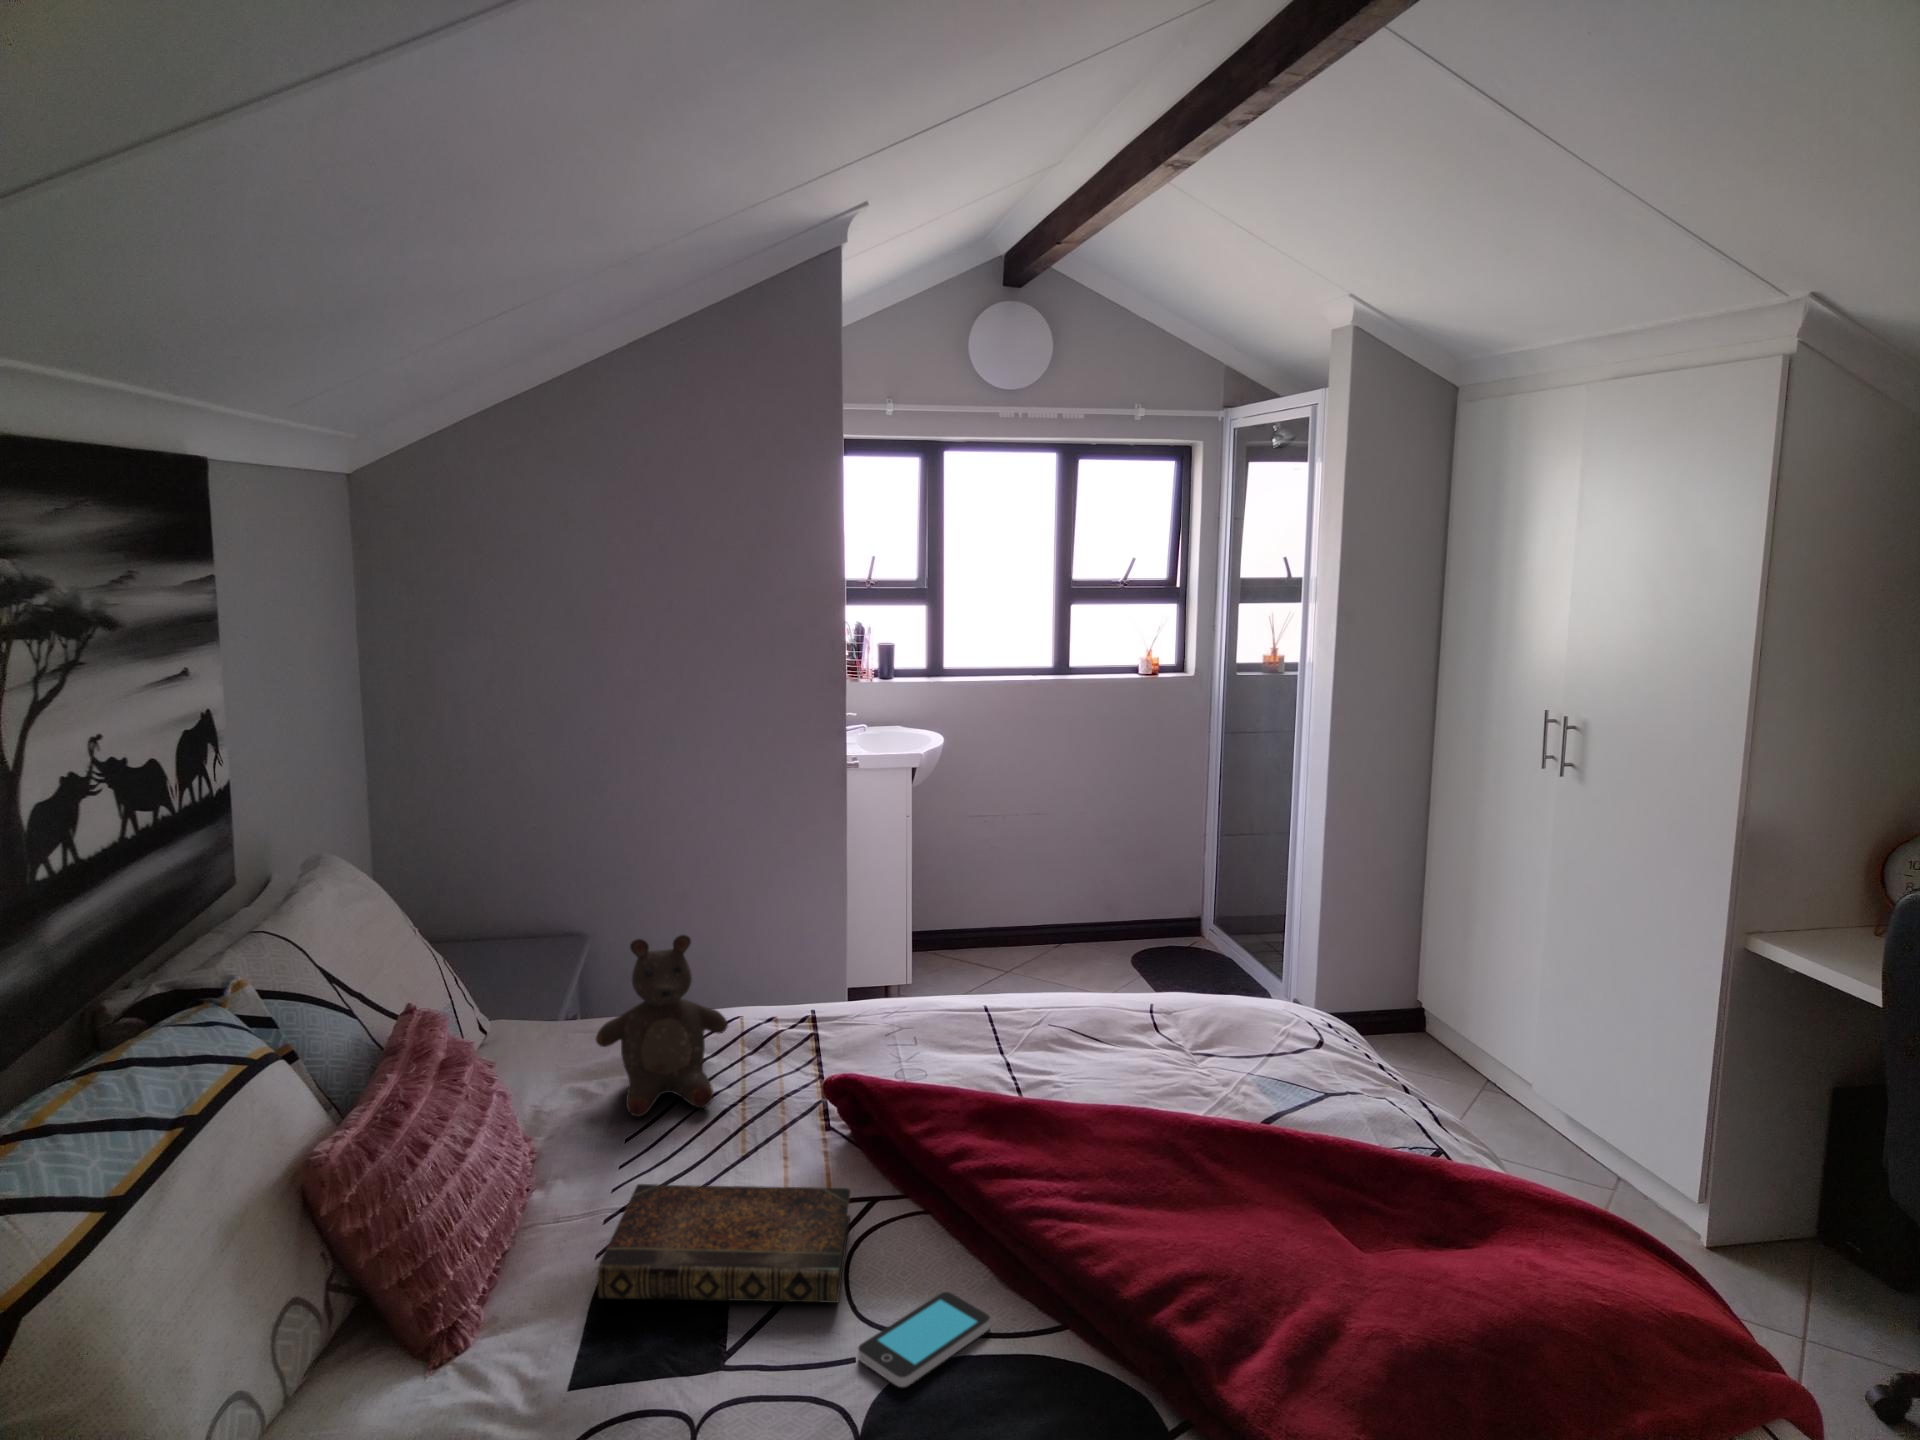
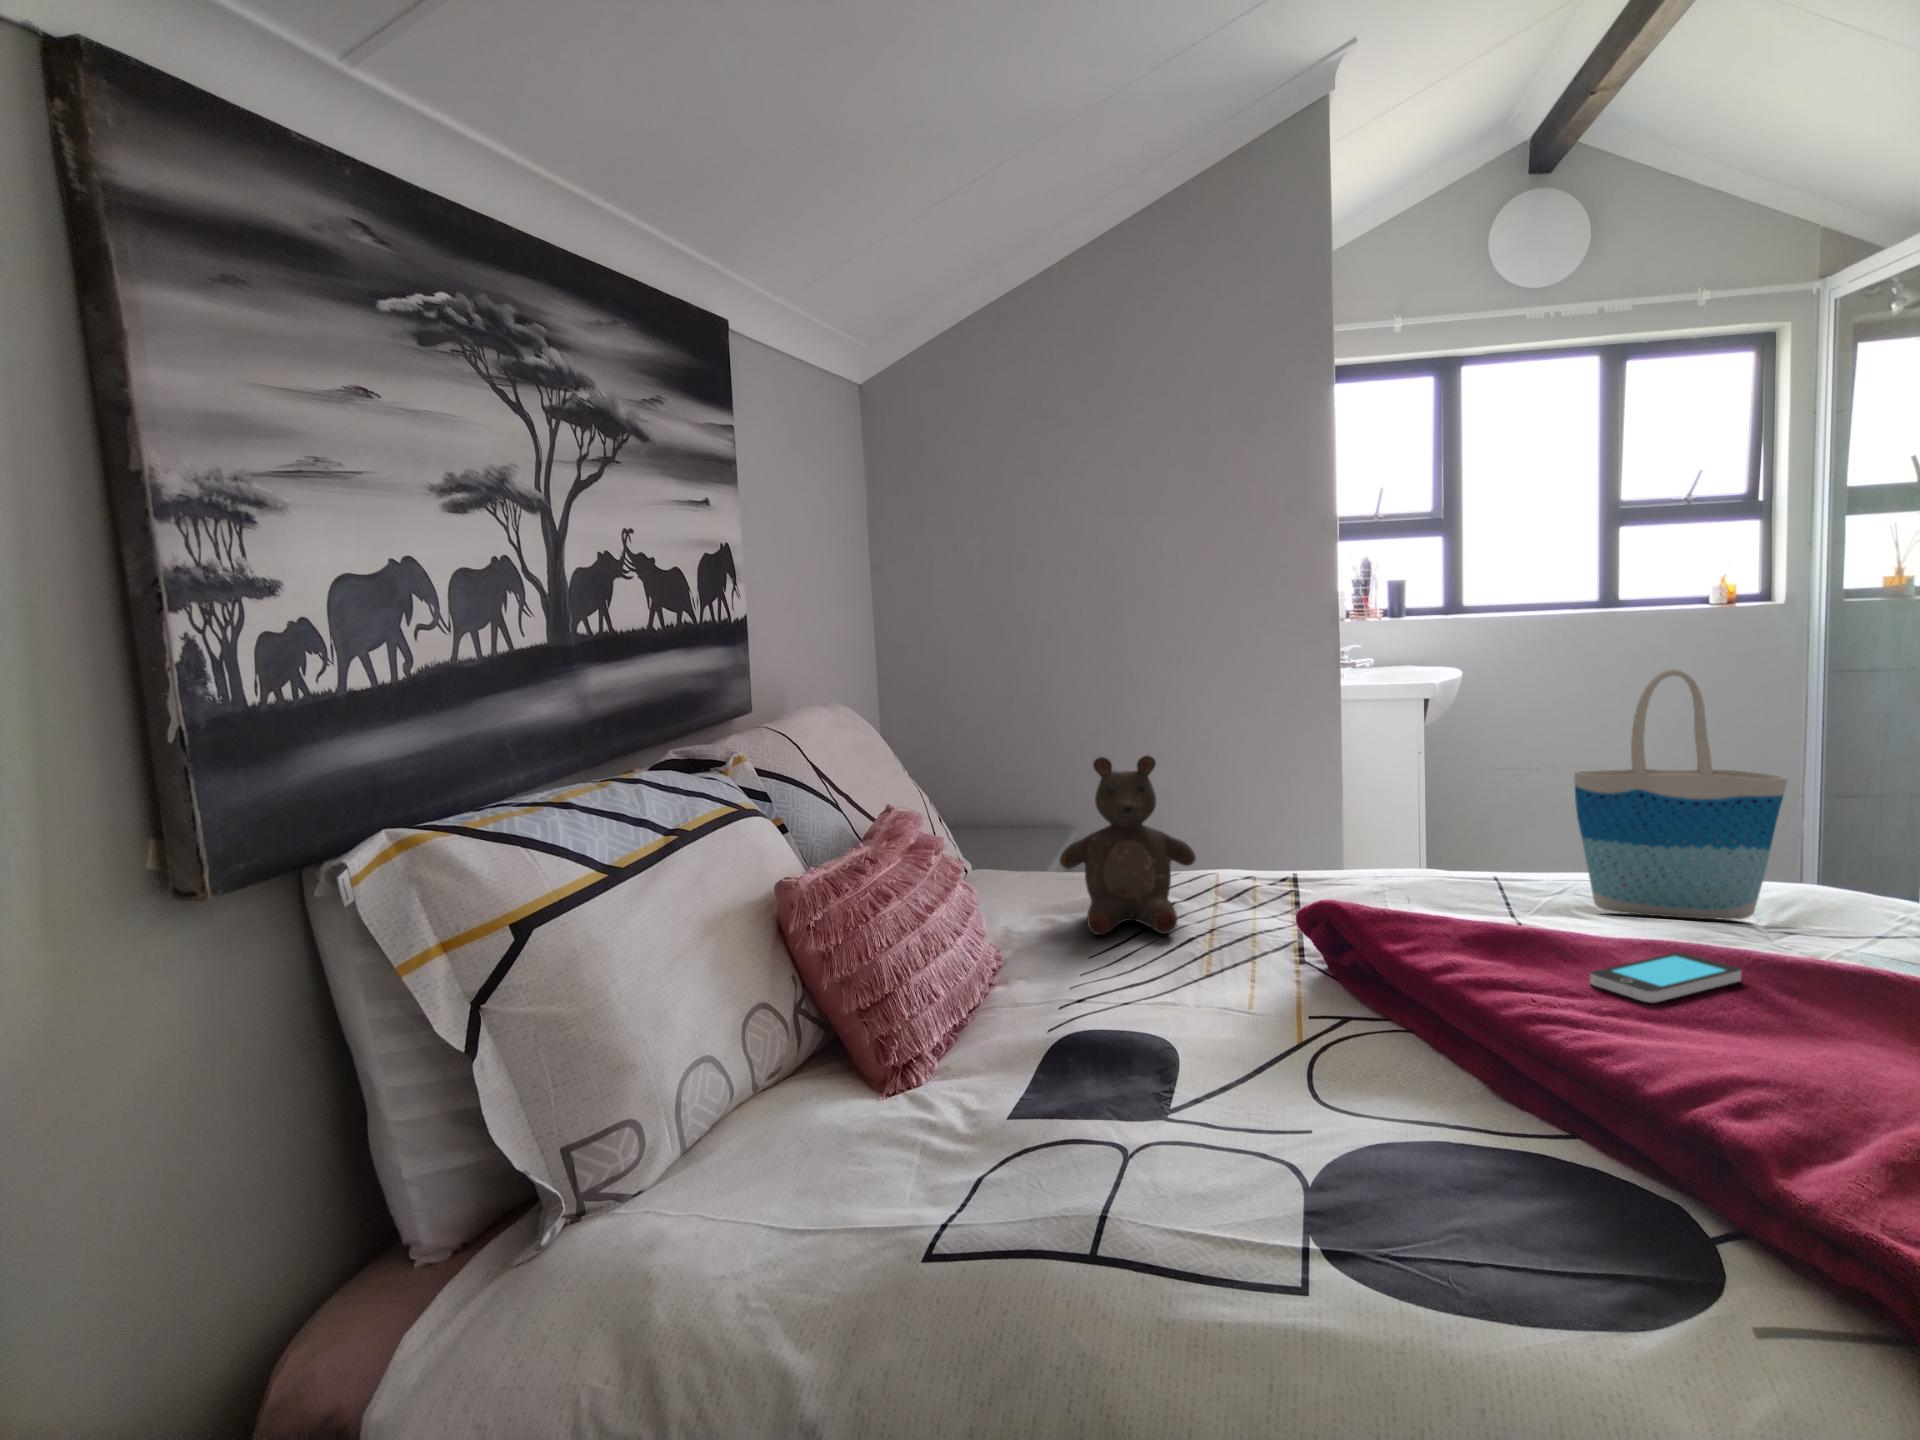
tote bag: none [1042,848,1191,1045] -> present [1574,669,1787,920]
book: present [598,1184,851,1303] -> none [1036,971,1323,1094]
smartphone: present [858,1292,990,1387] -> present [1590,952,1741,1002]

